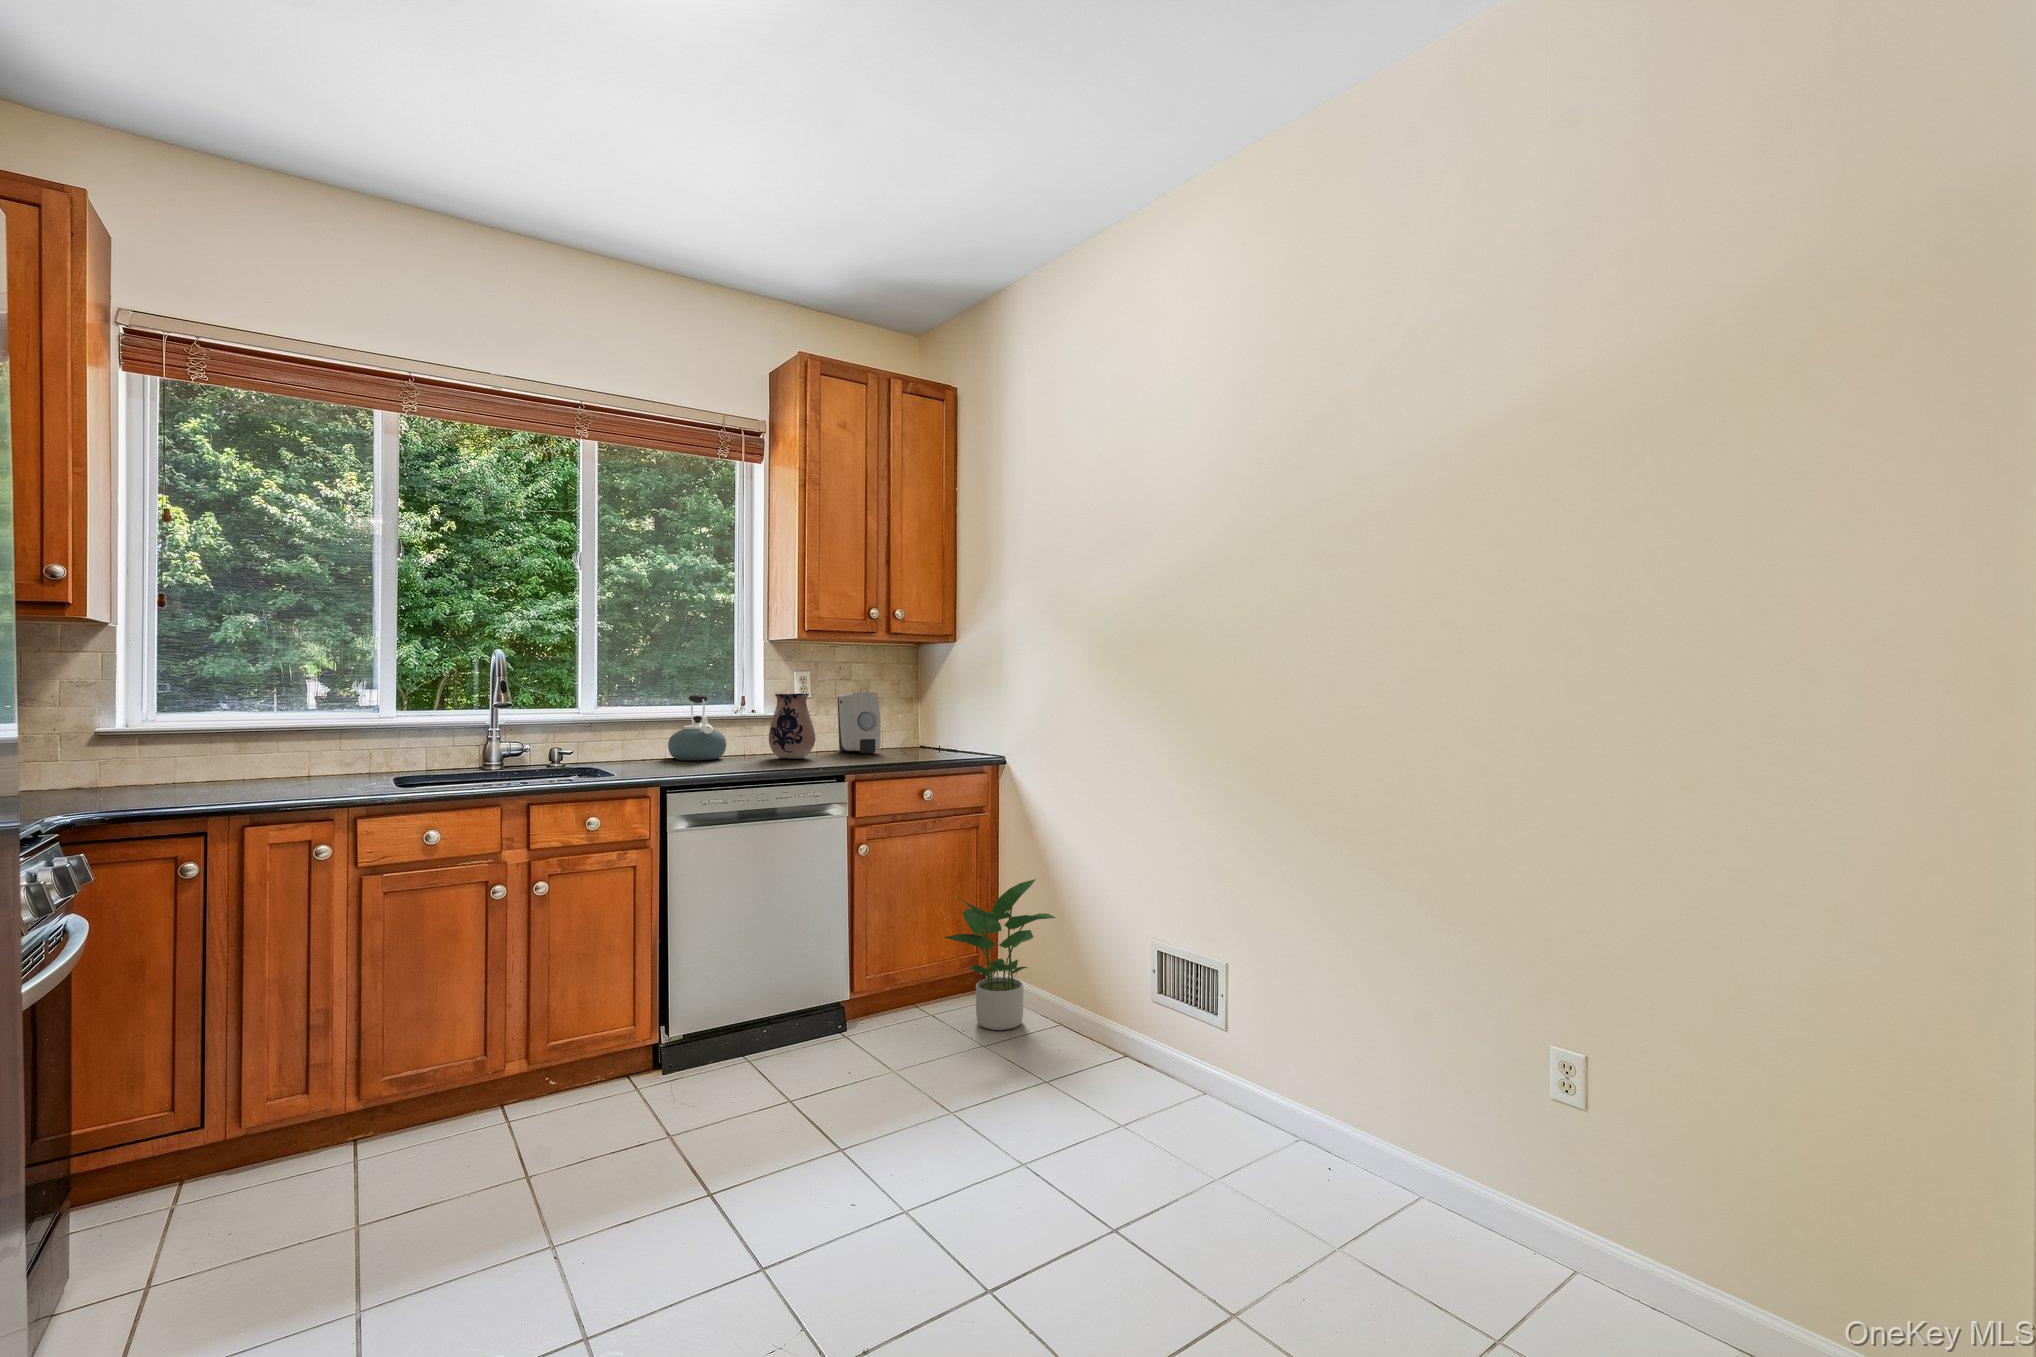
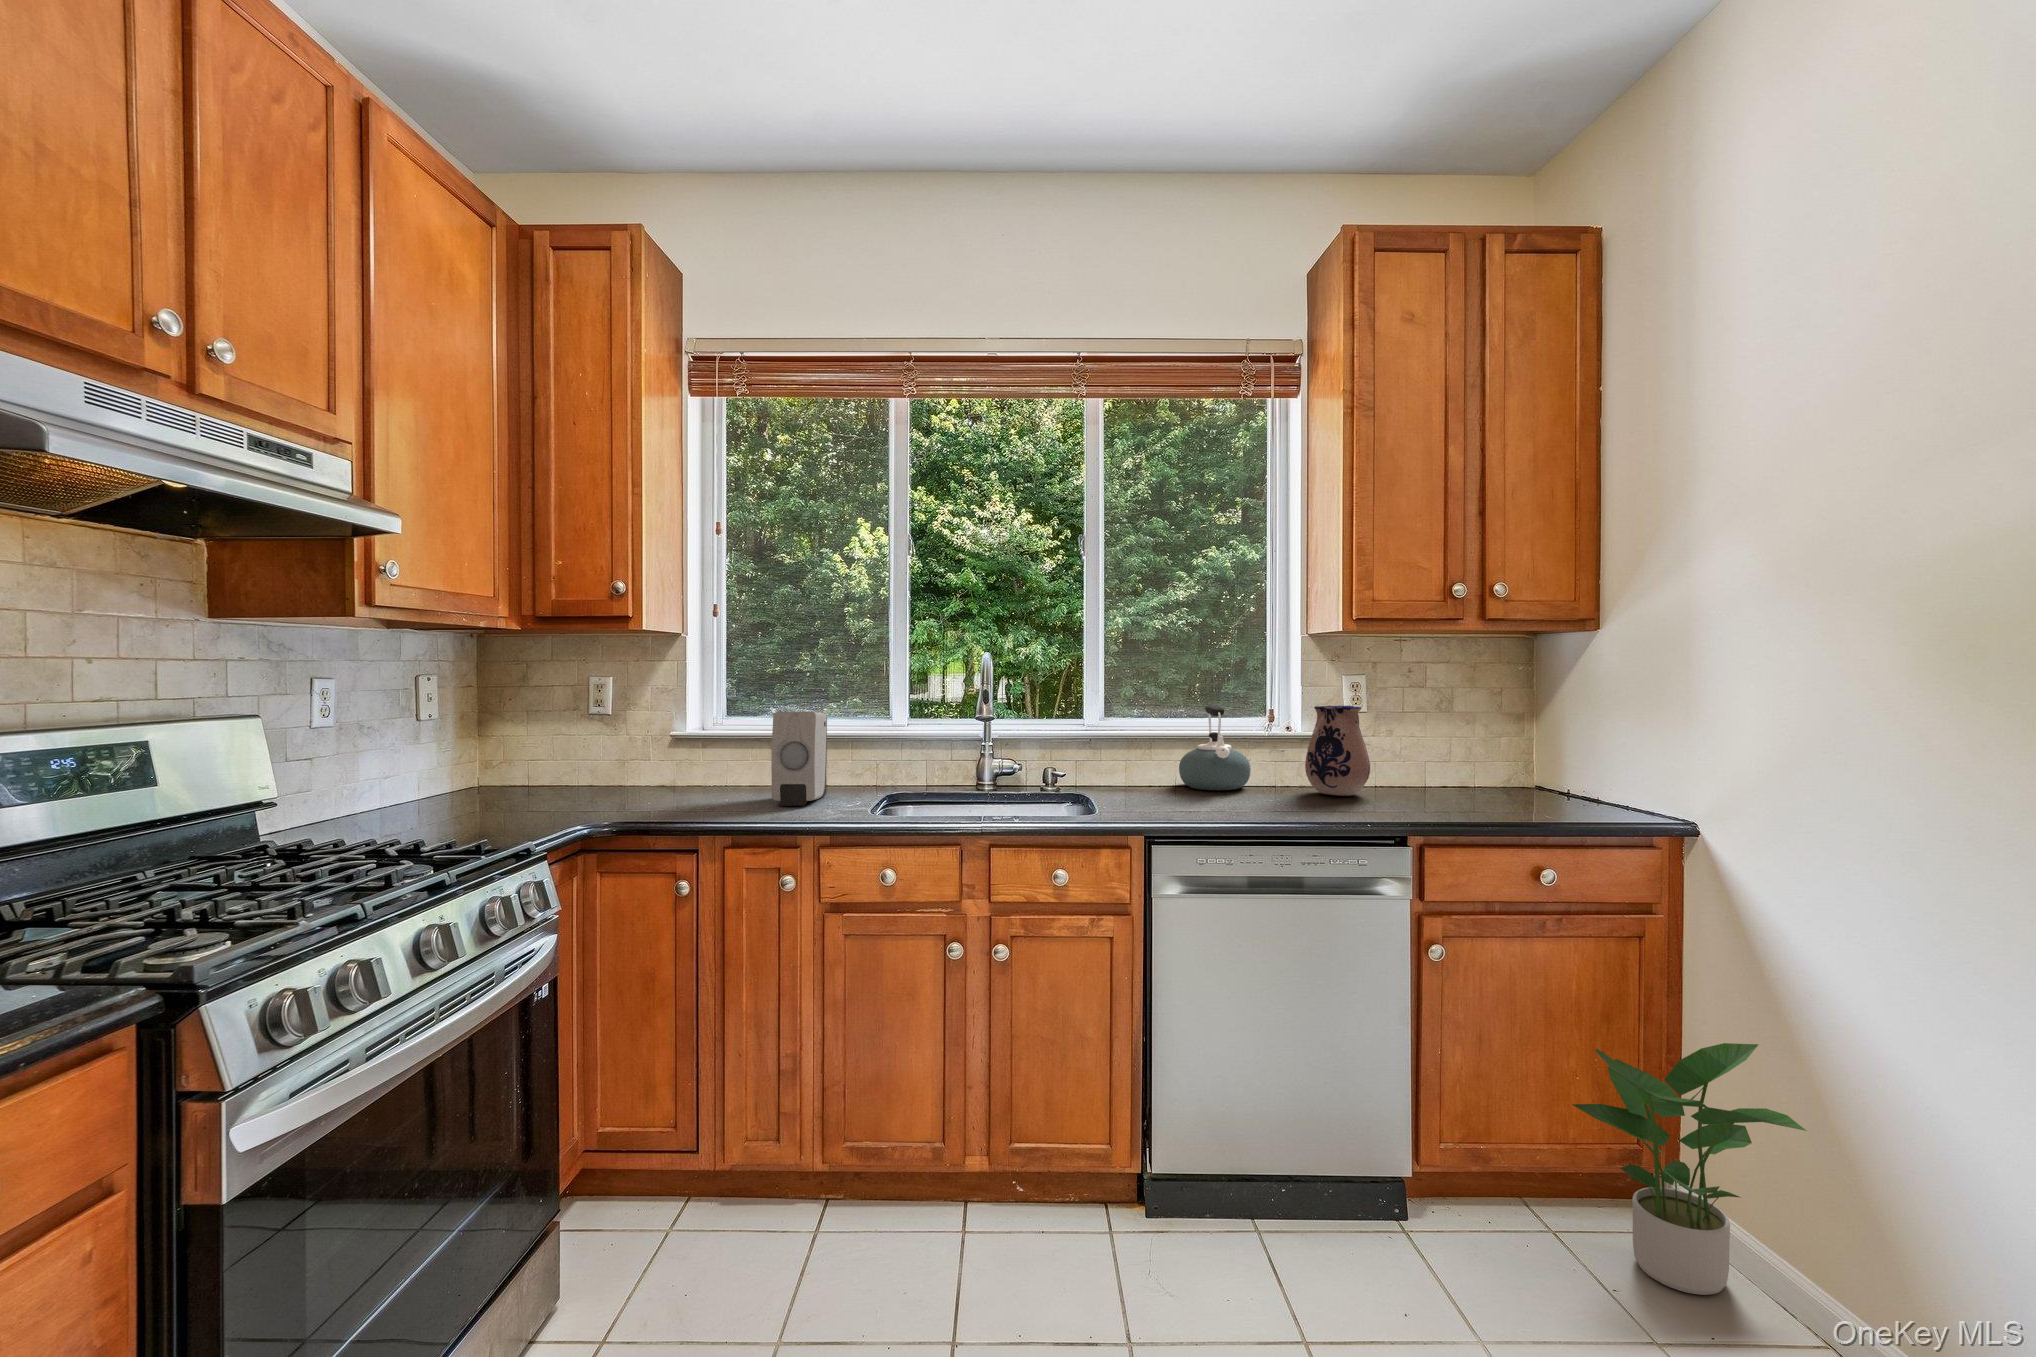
soap dispenser: present [838,692,880,753] -> present [771,712,827,806]

